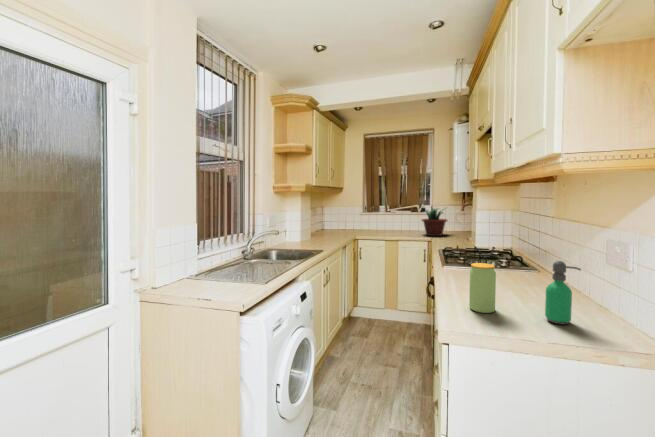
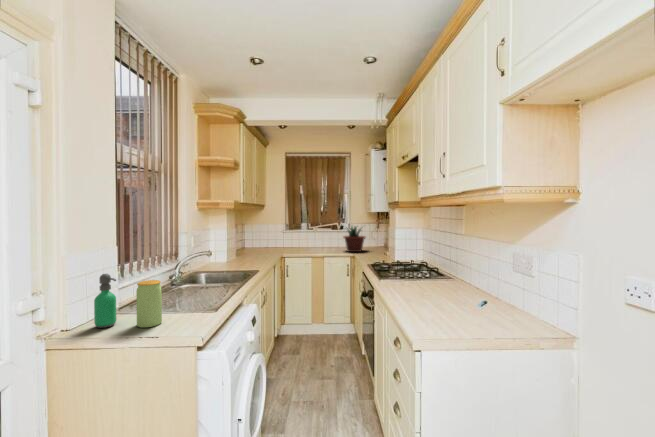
soap dispenser: present [545,261,581,324] -> present [94,274,116,328]
jar: present [469,263,496,313] -> present [136,280,162,328]

